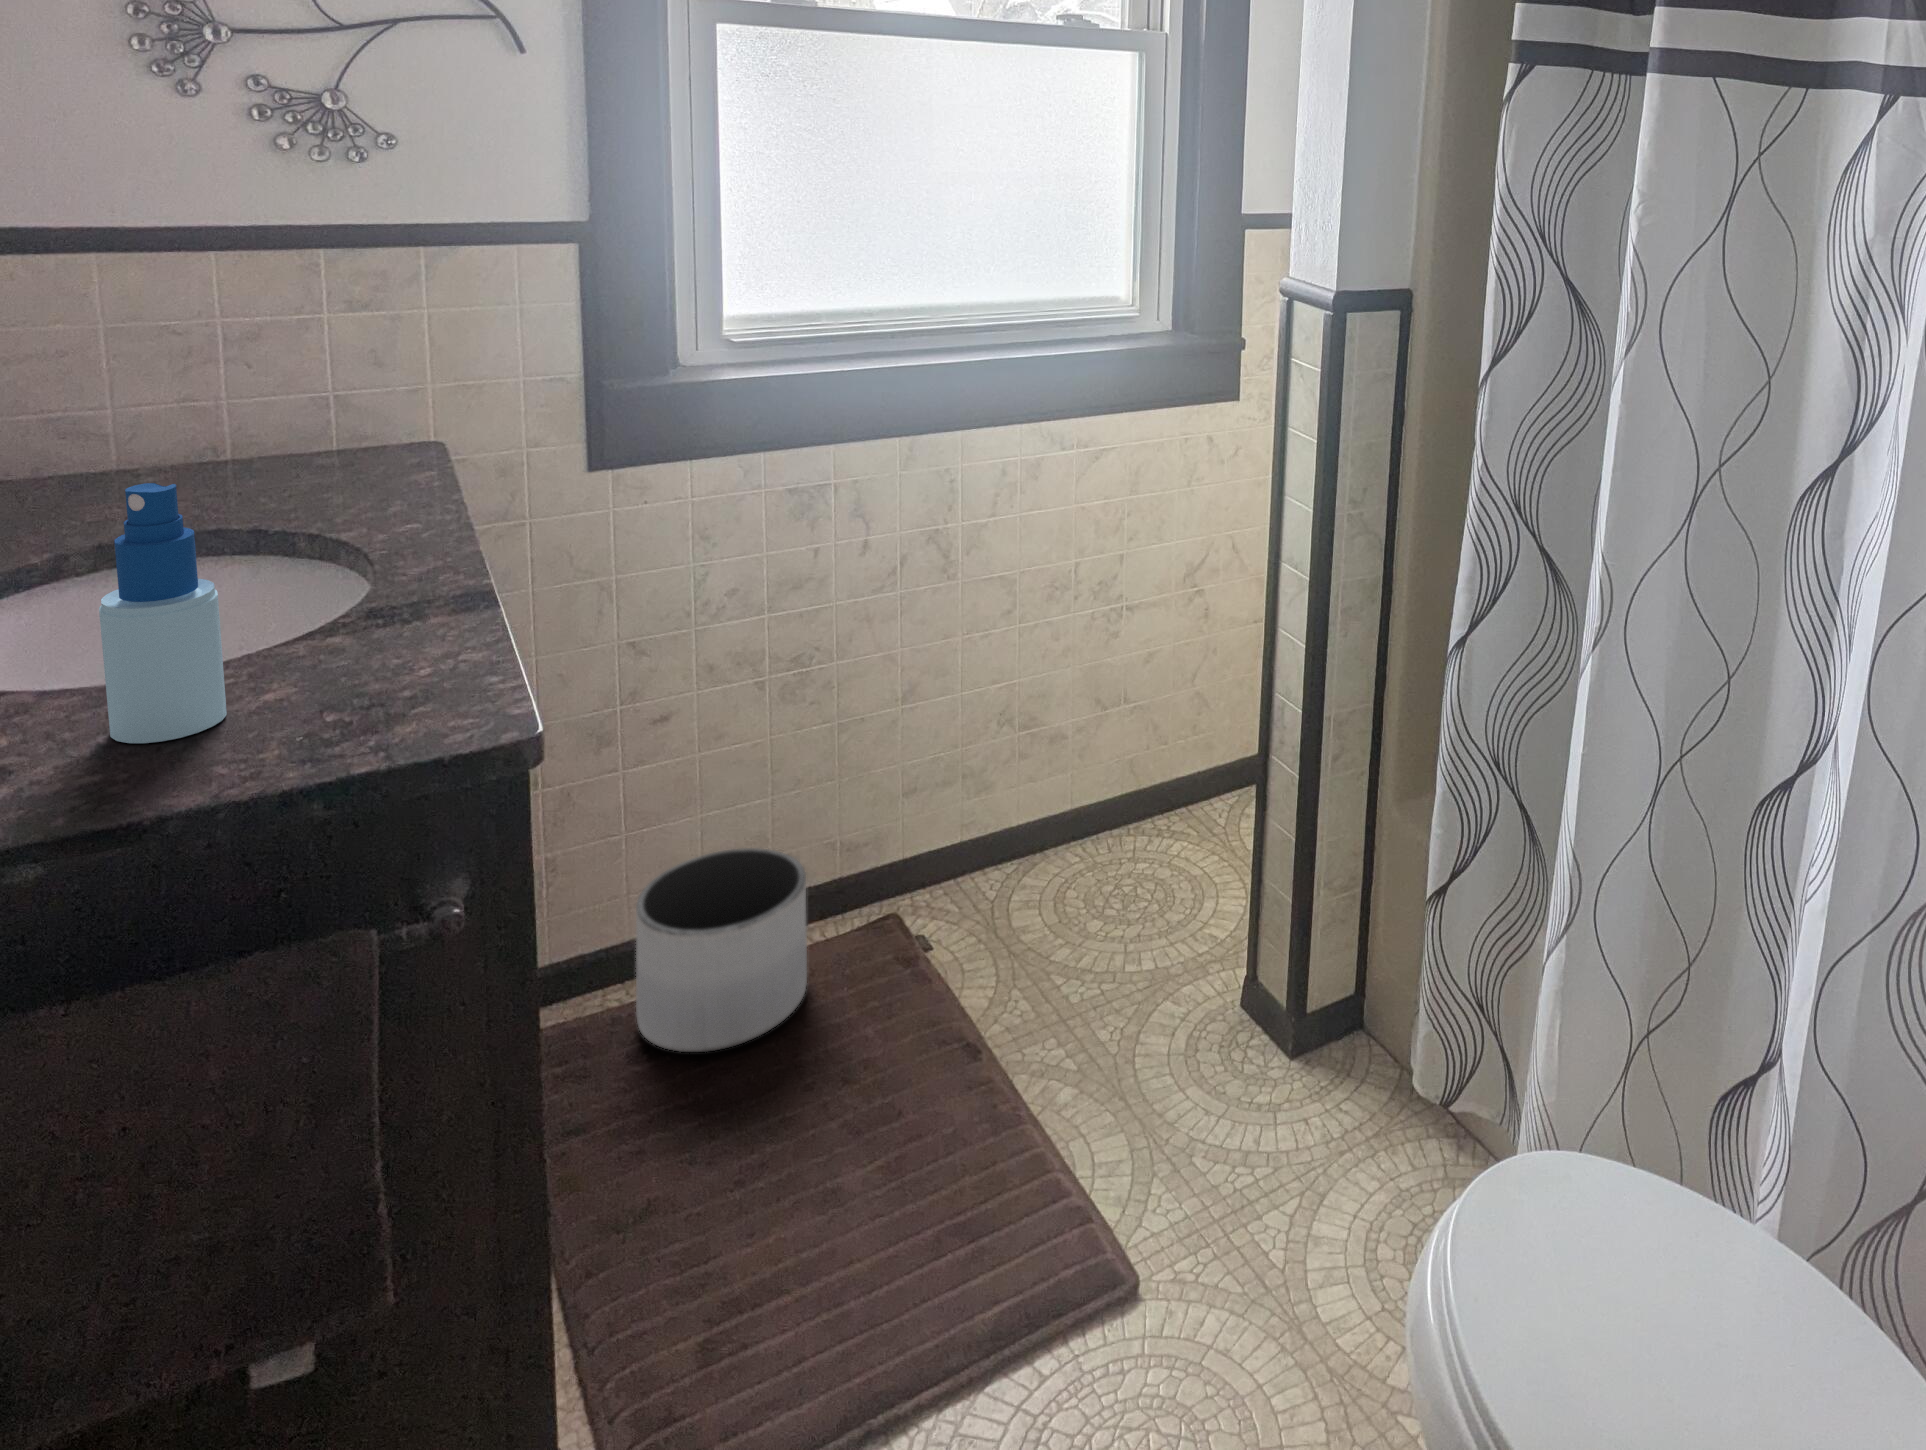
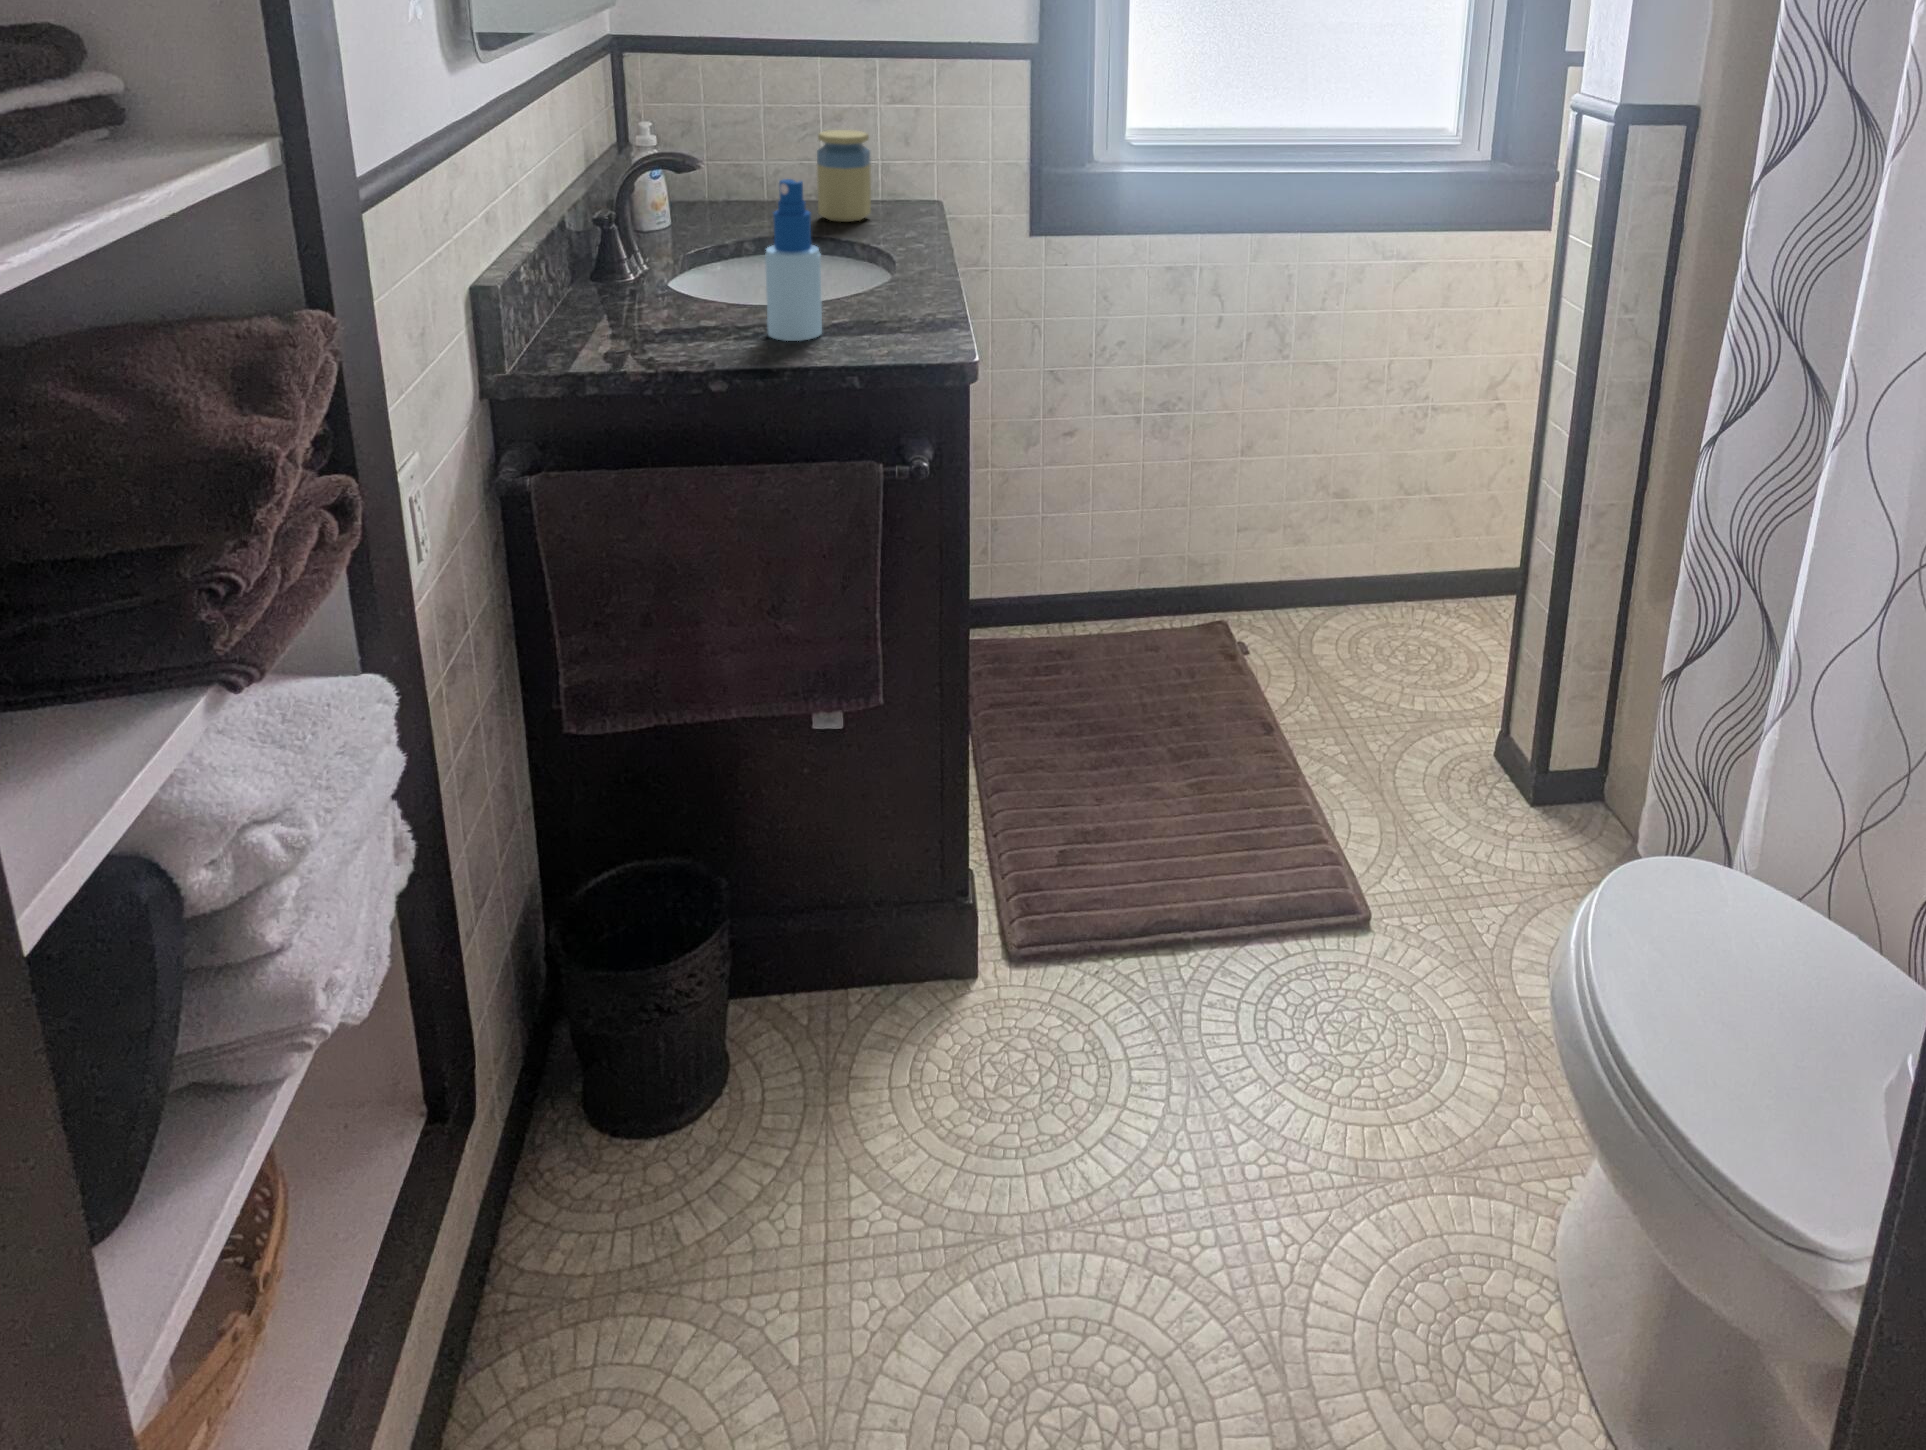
jar: none [209,354,316,490] -> present [817,130,871,222]
planter: present [636,848,807,1052] -> none [1041,541,1158,681]

